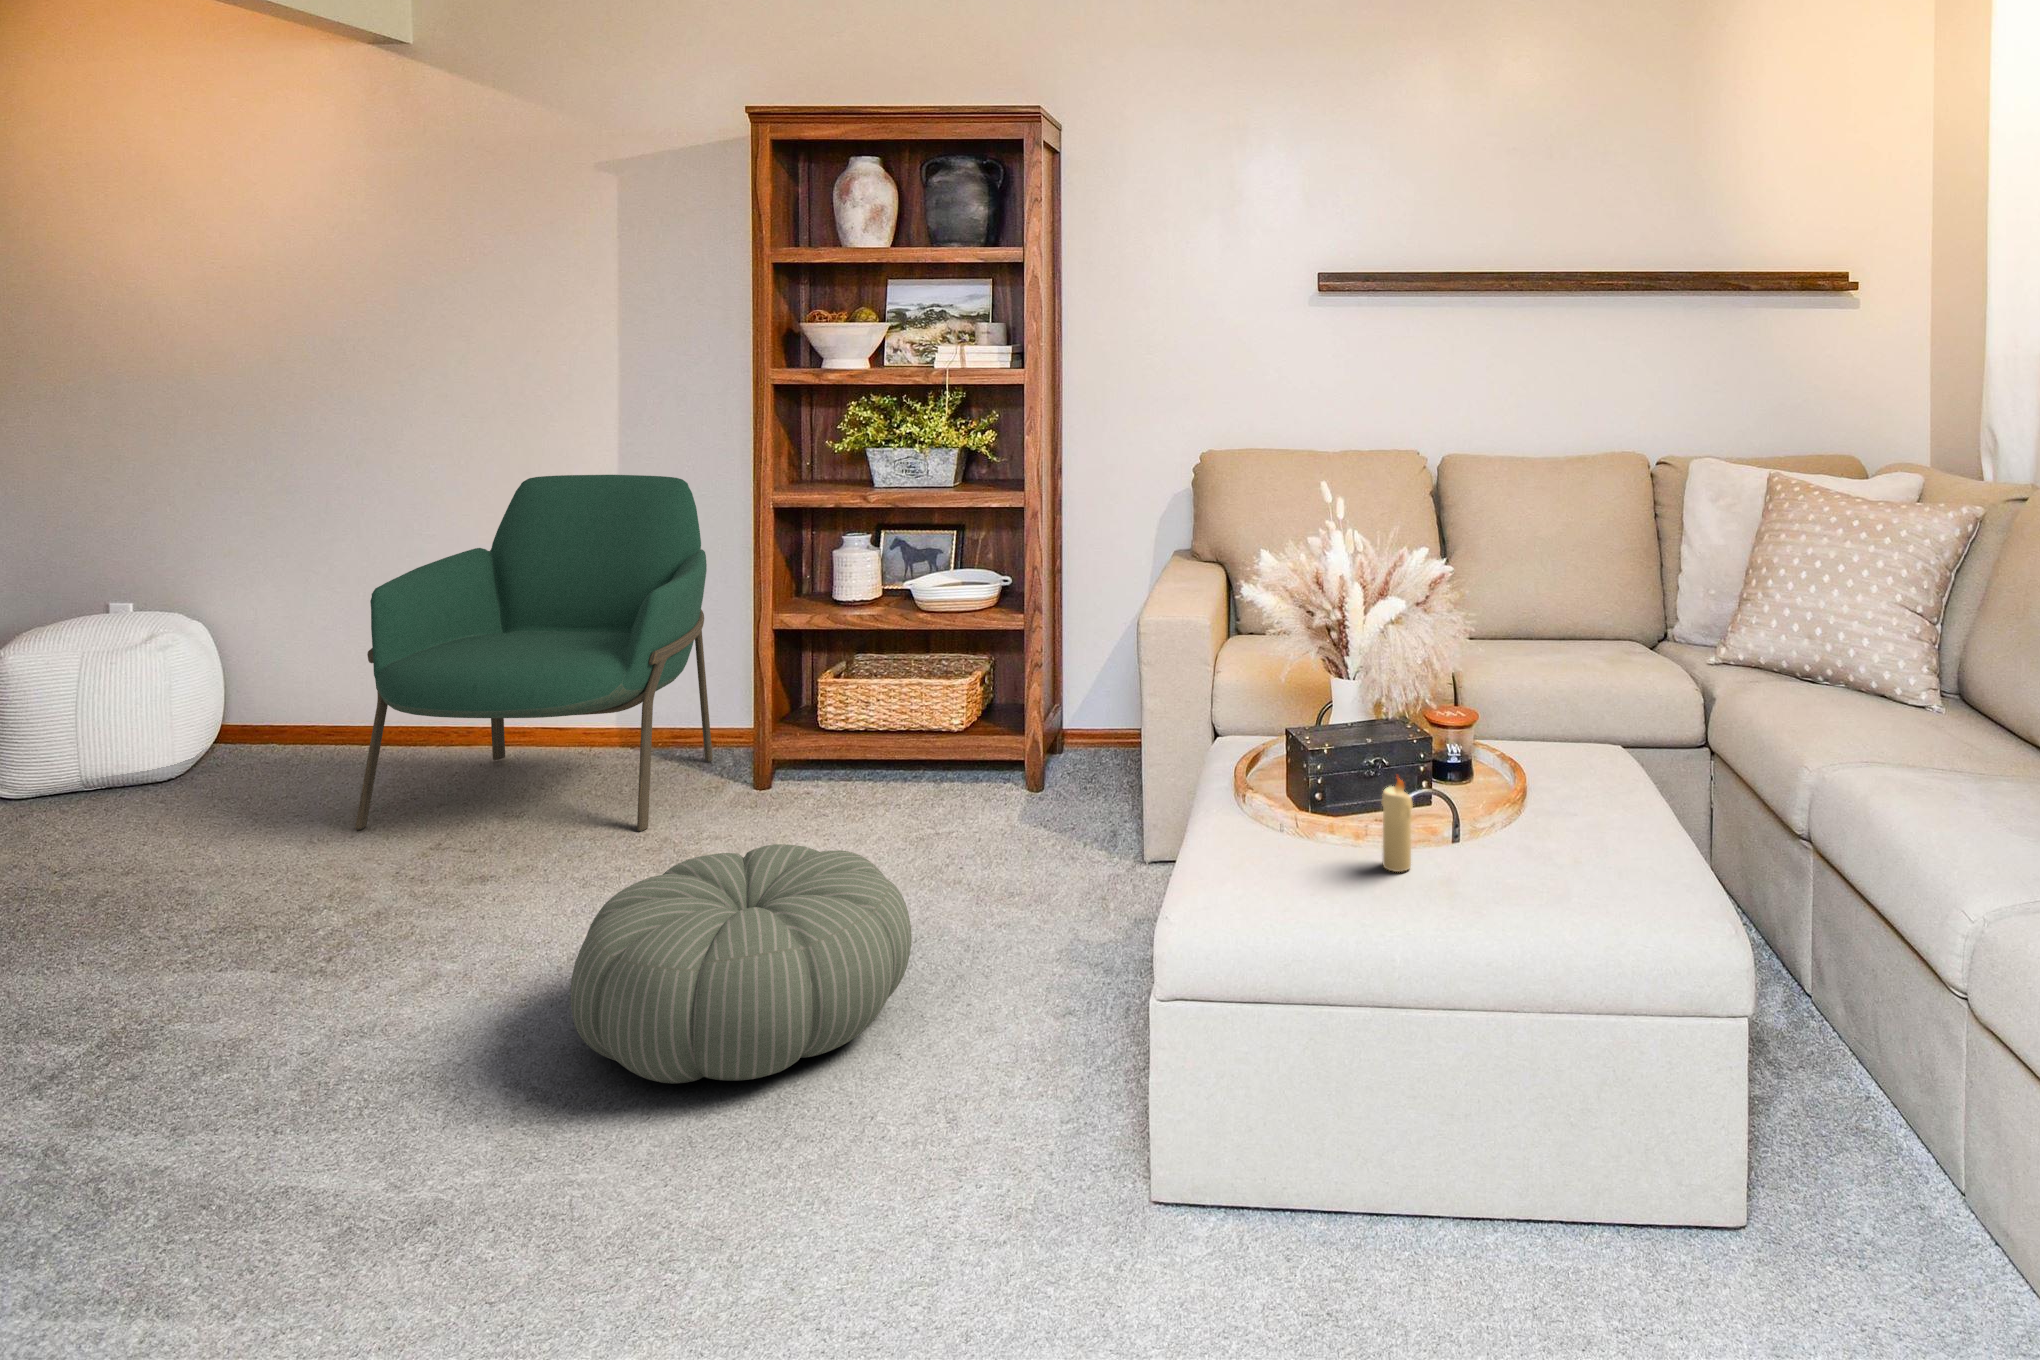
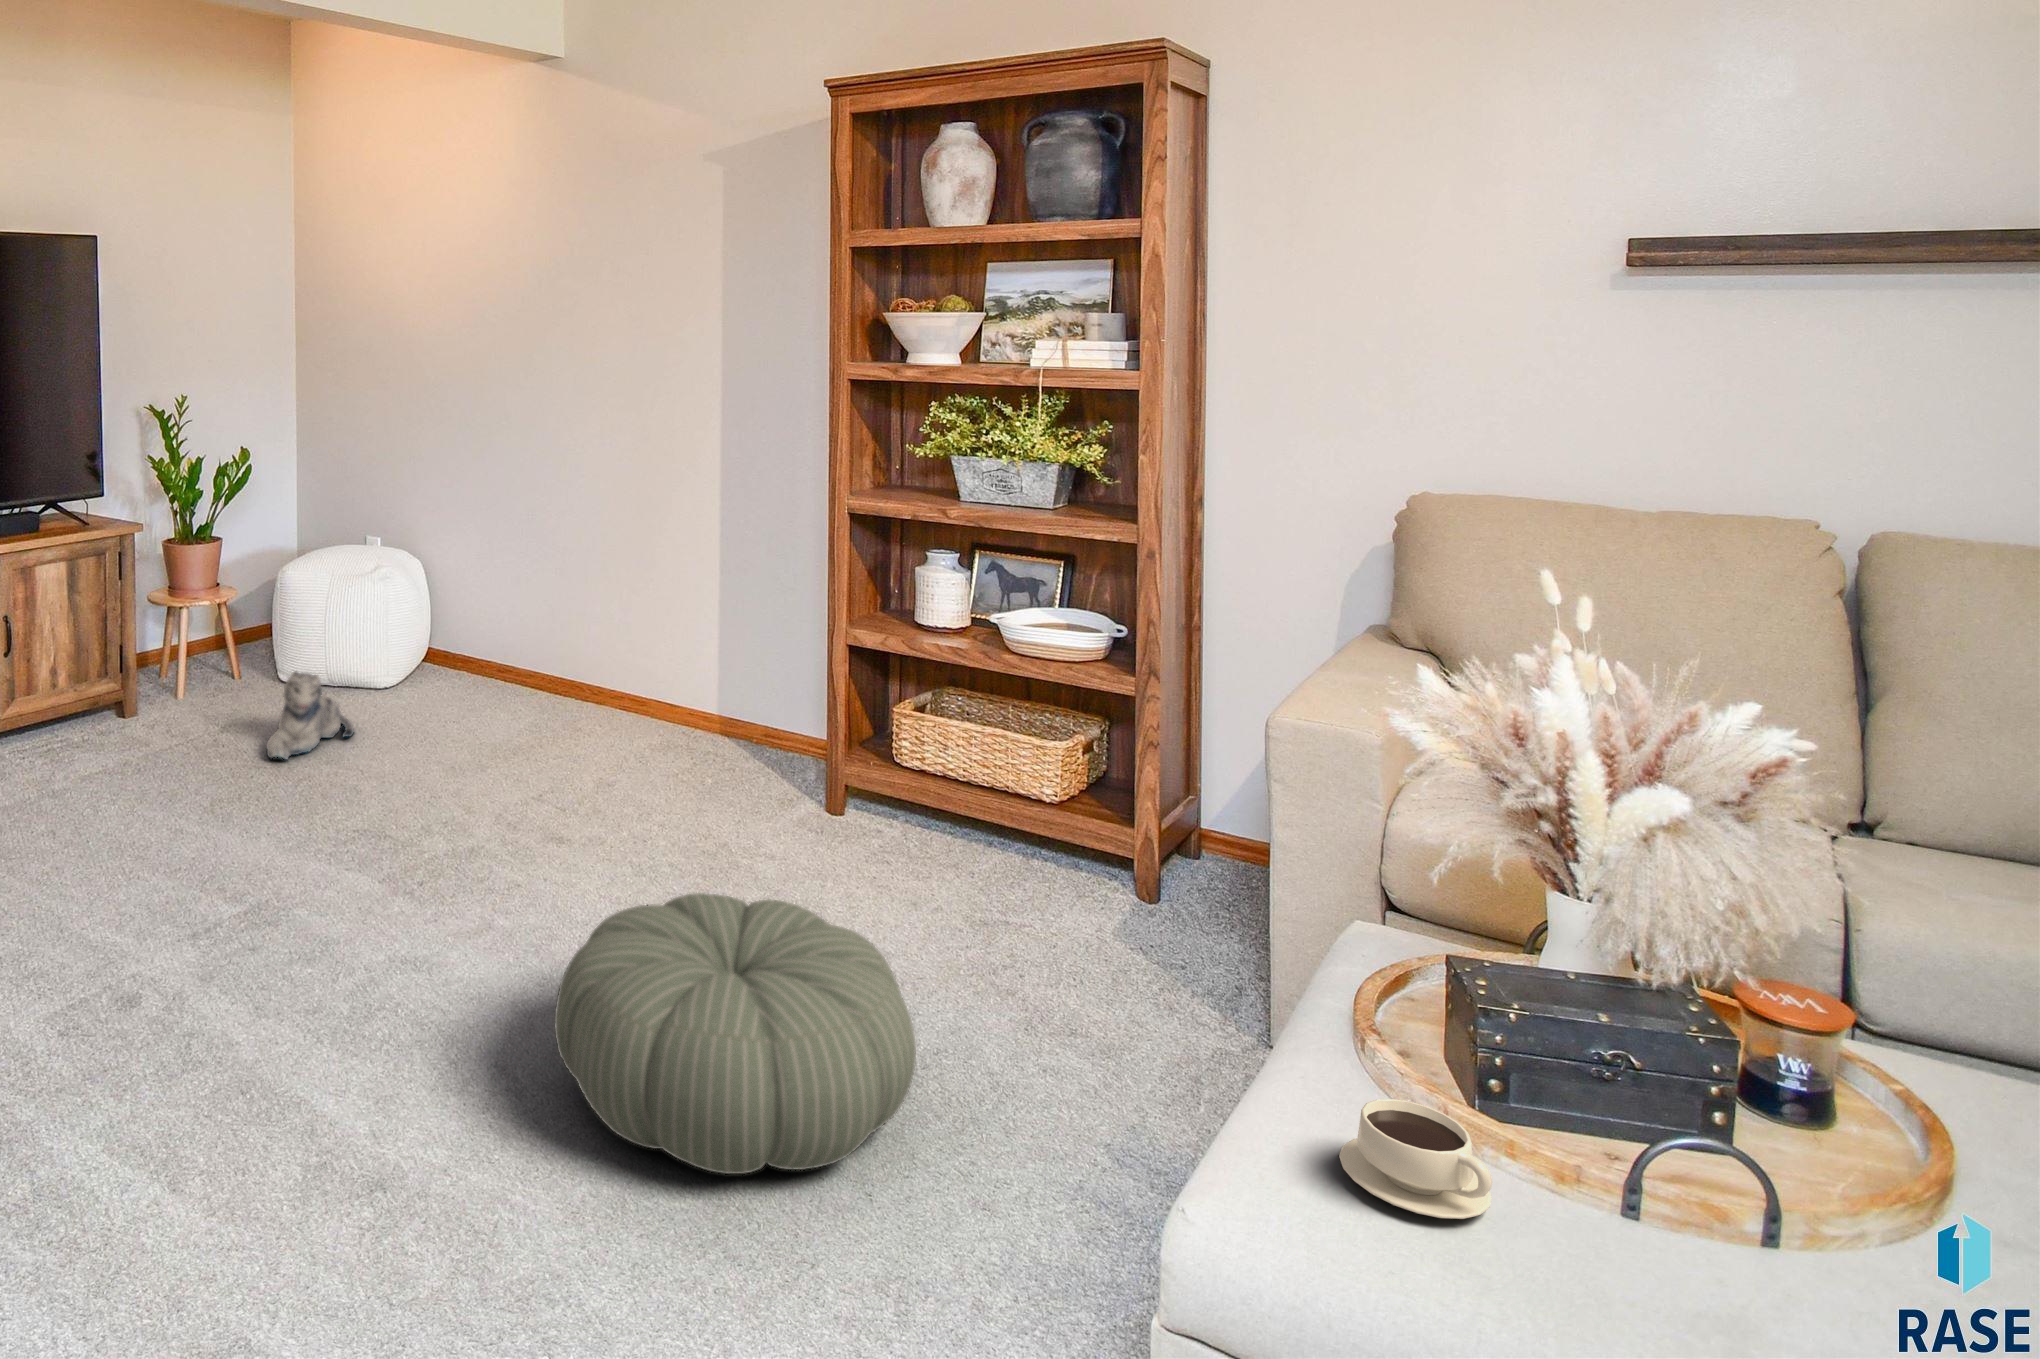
armchair: present [355,475,713,832] -> none [478,461,793,836]
plush toy: none [30,763,160,877] -> present [266,672,354,759]
candle: present [1381,777,1413,872] -> none [1599,1102,1667,1273]
teacup: none [1249,817,1332,878] -> present [1339,1099,1492,1219]

